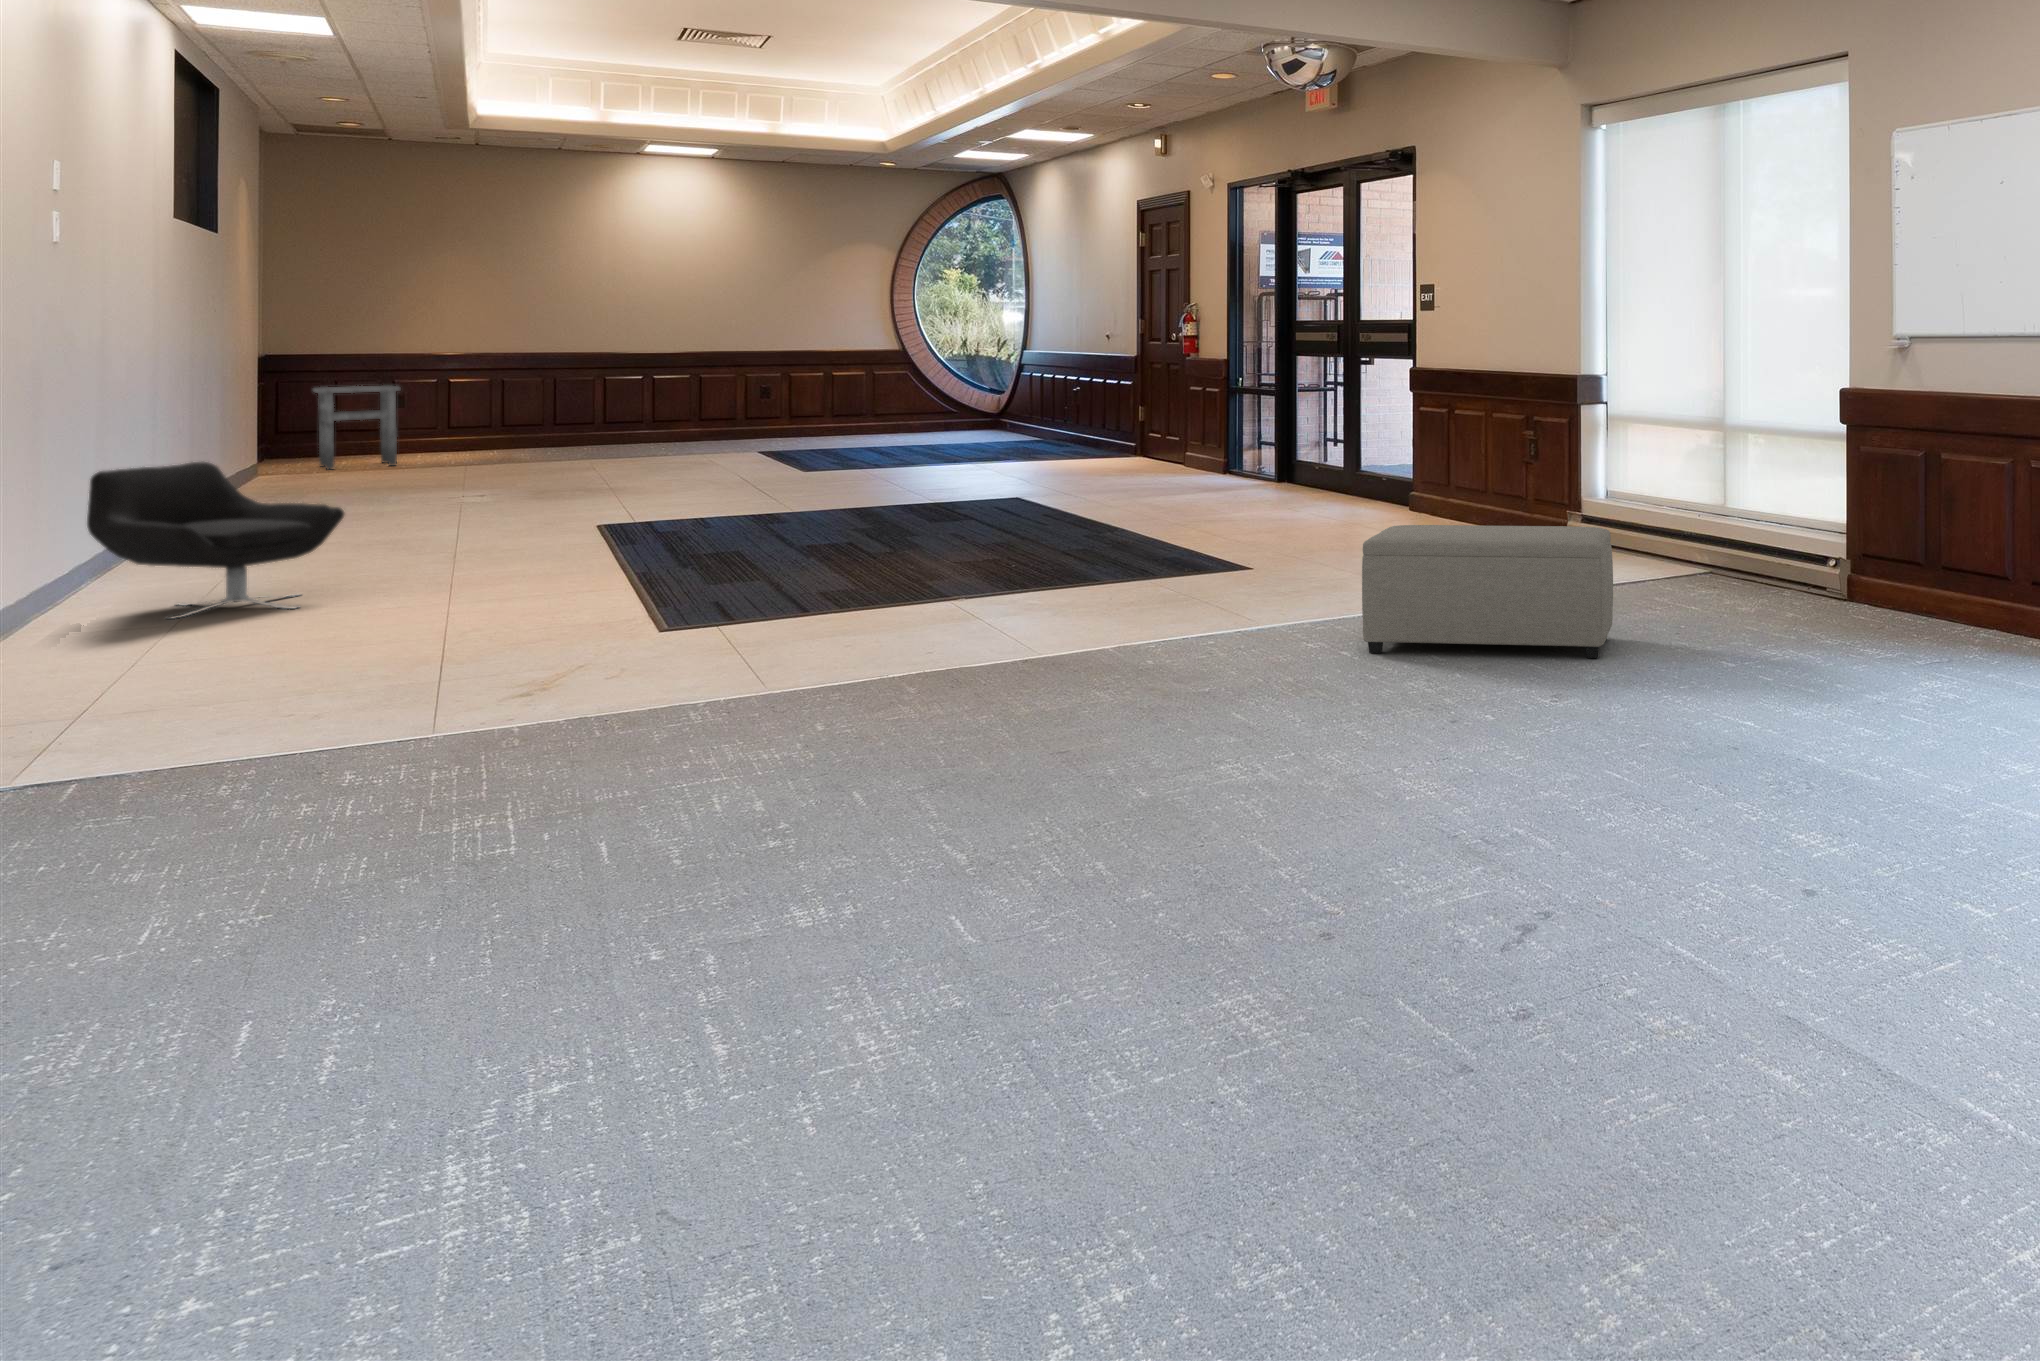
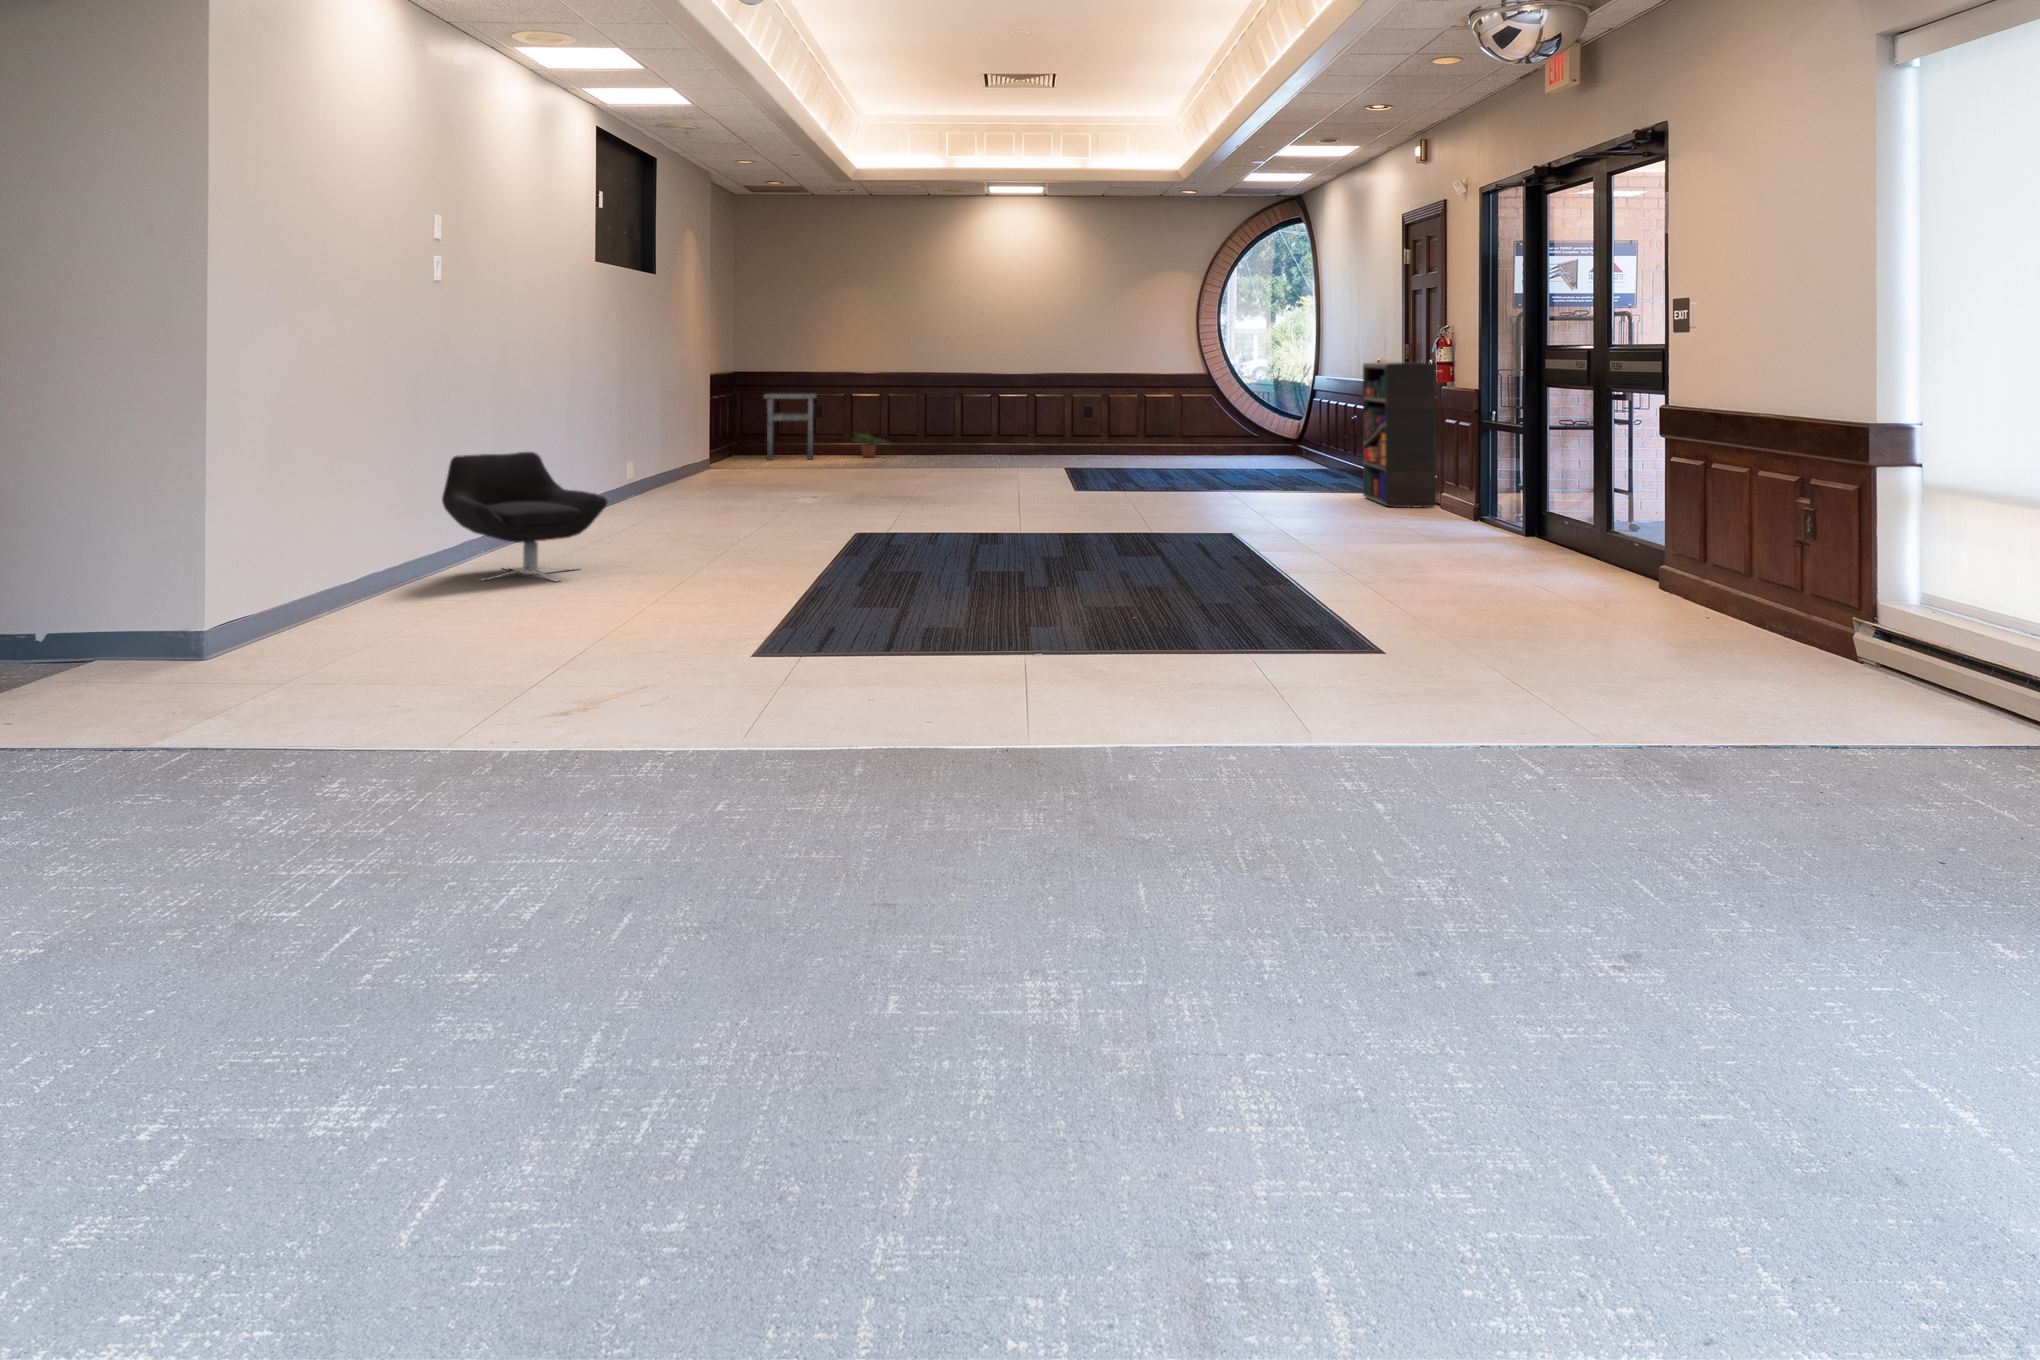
bookshelf: none [1109,337,1185,470] -> present [1363,362,1436,507]
potted plant: none [446,430,509,460] -> present [853,433,890,457]
ottoman: present [1362,525,1613,658] -> none [1374,629,1792,895]

